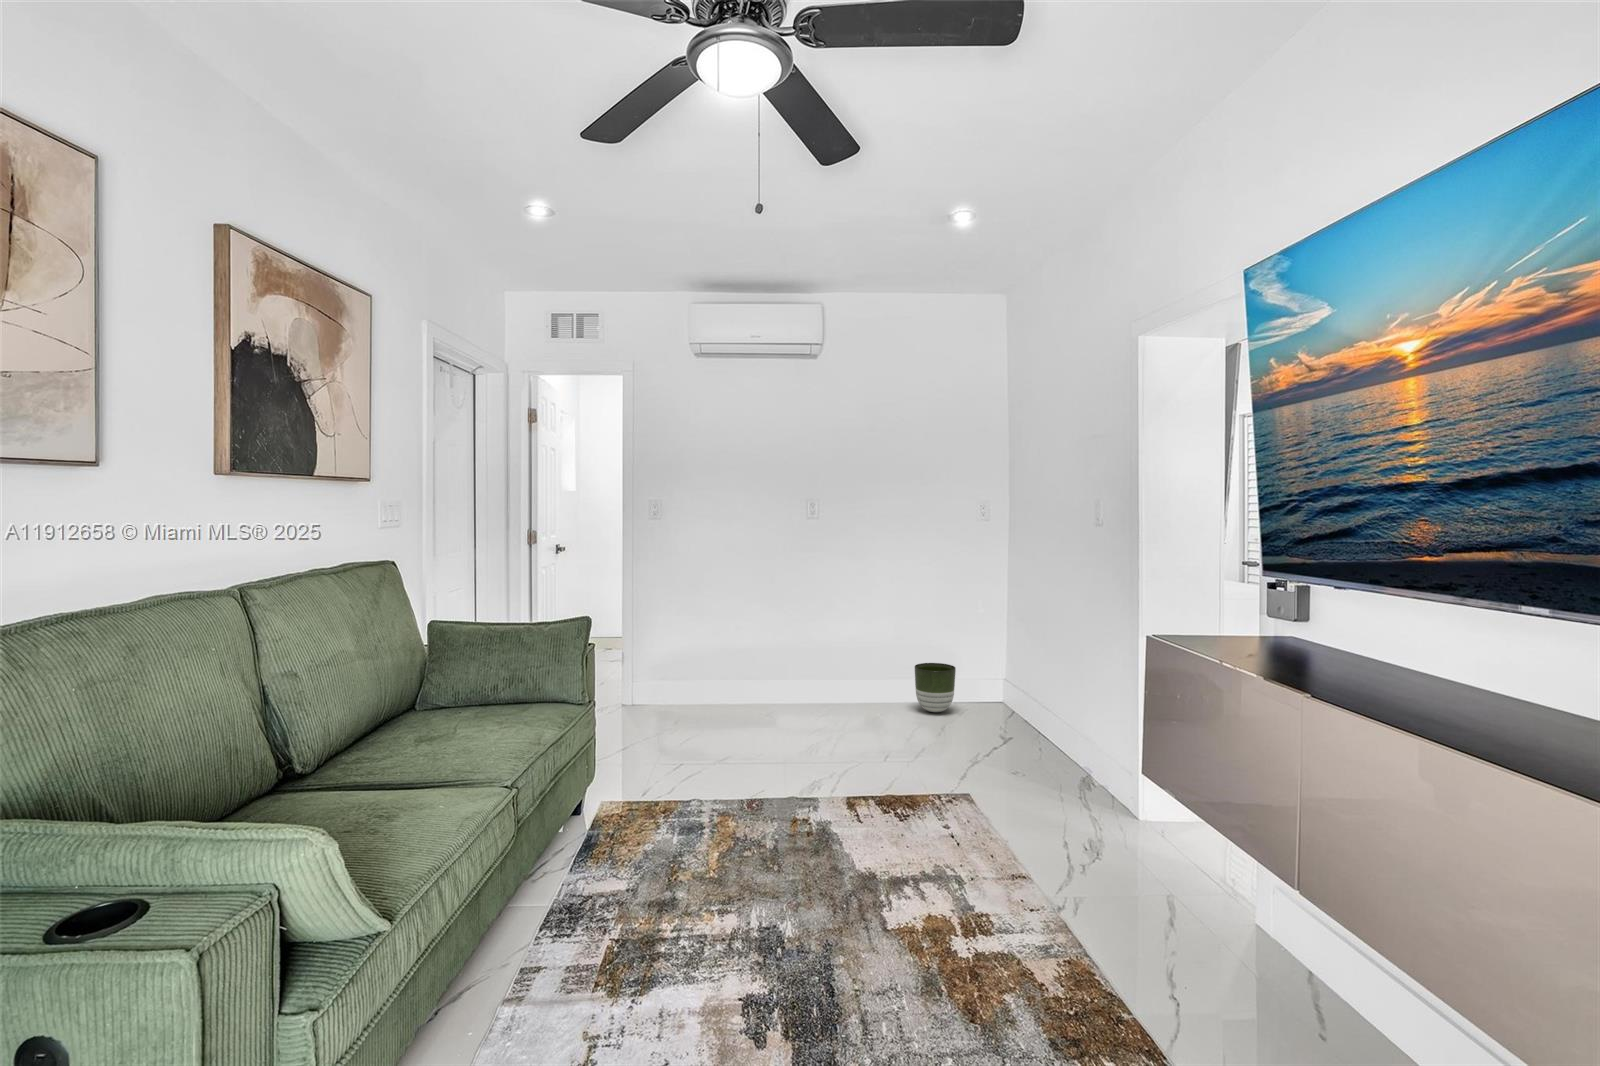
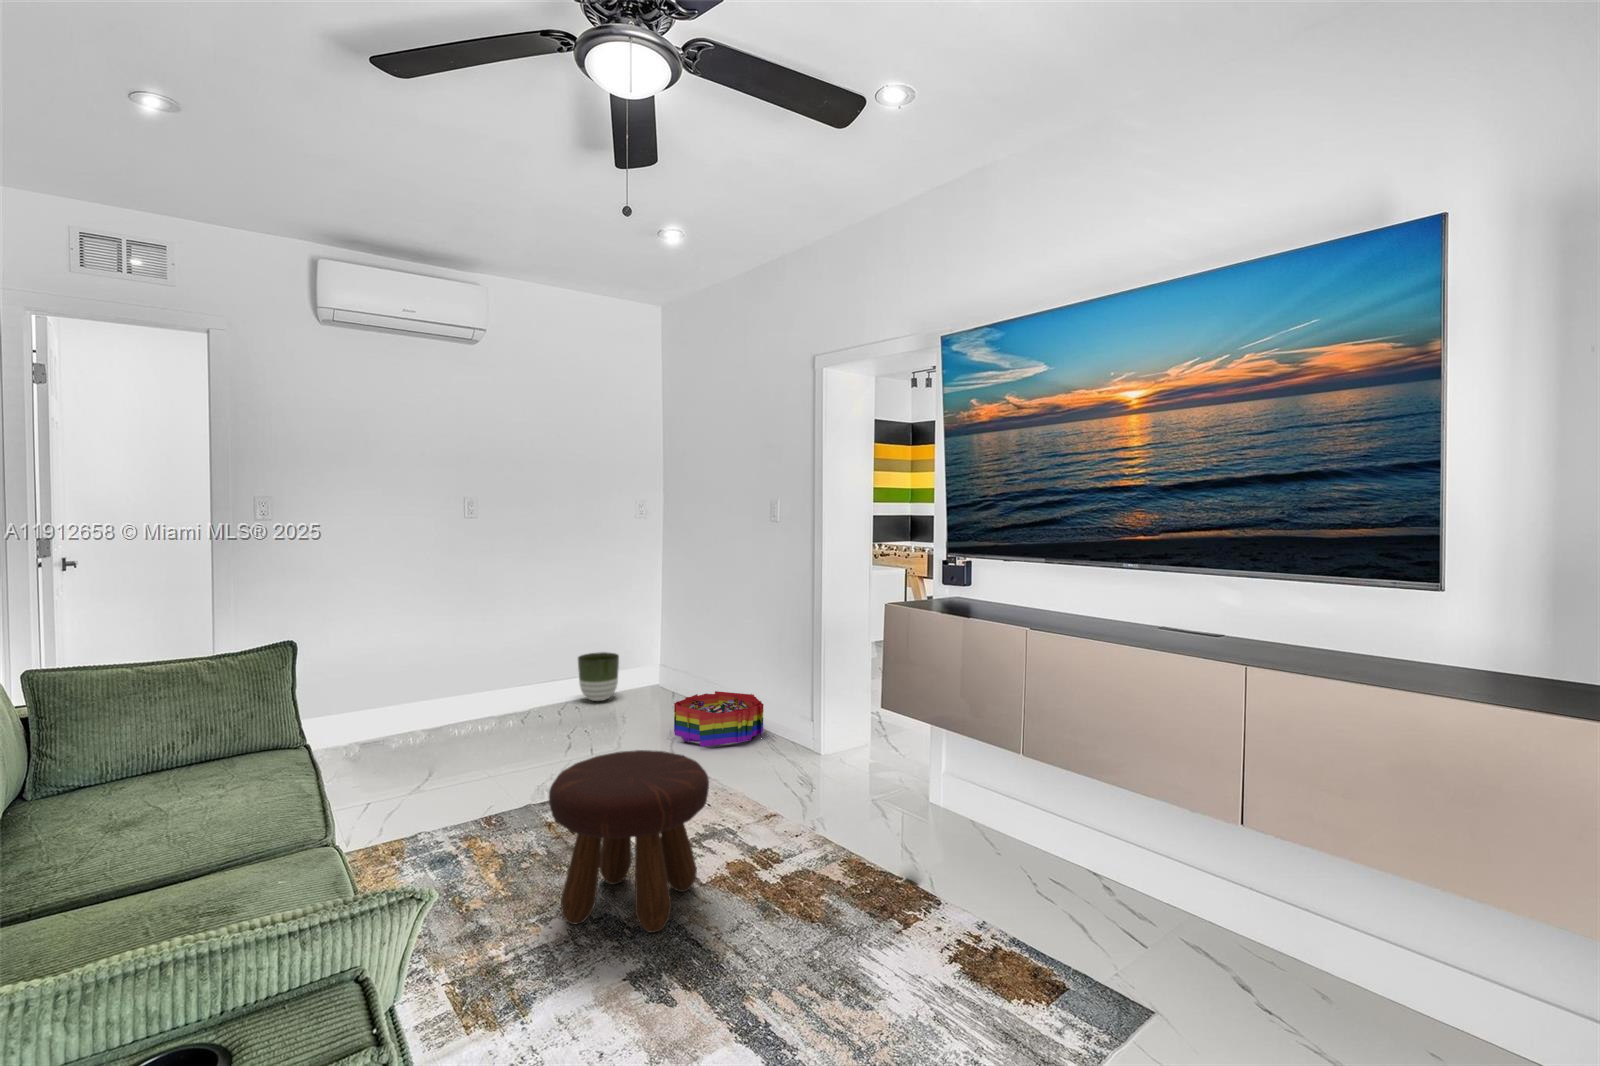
storage bin: none [976,721,1082,785] -> present [674,691,764,747]
footstool: none [725,761,889,963] -> present [549,750,709,933]

